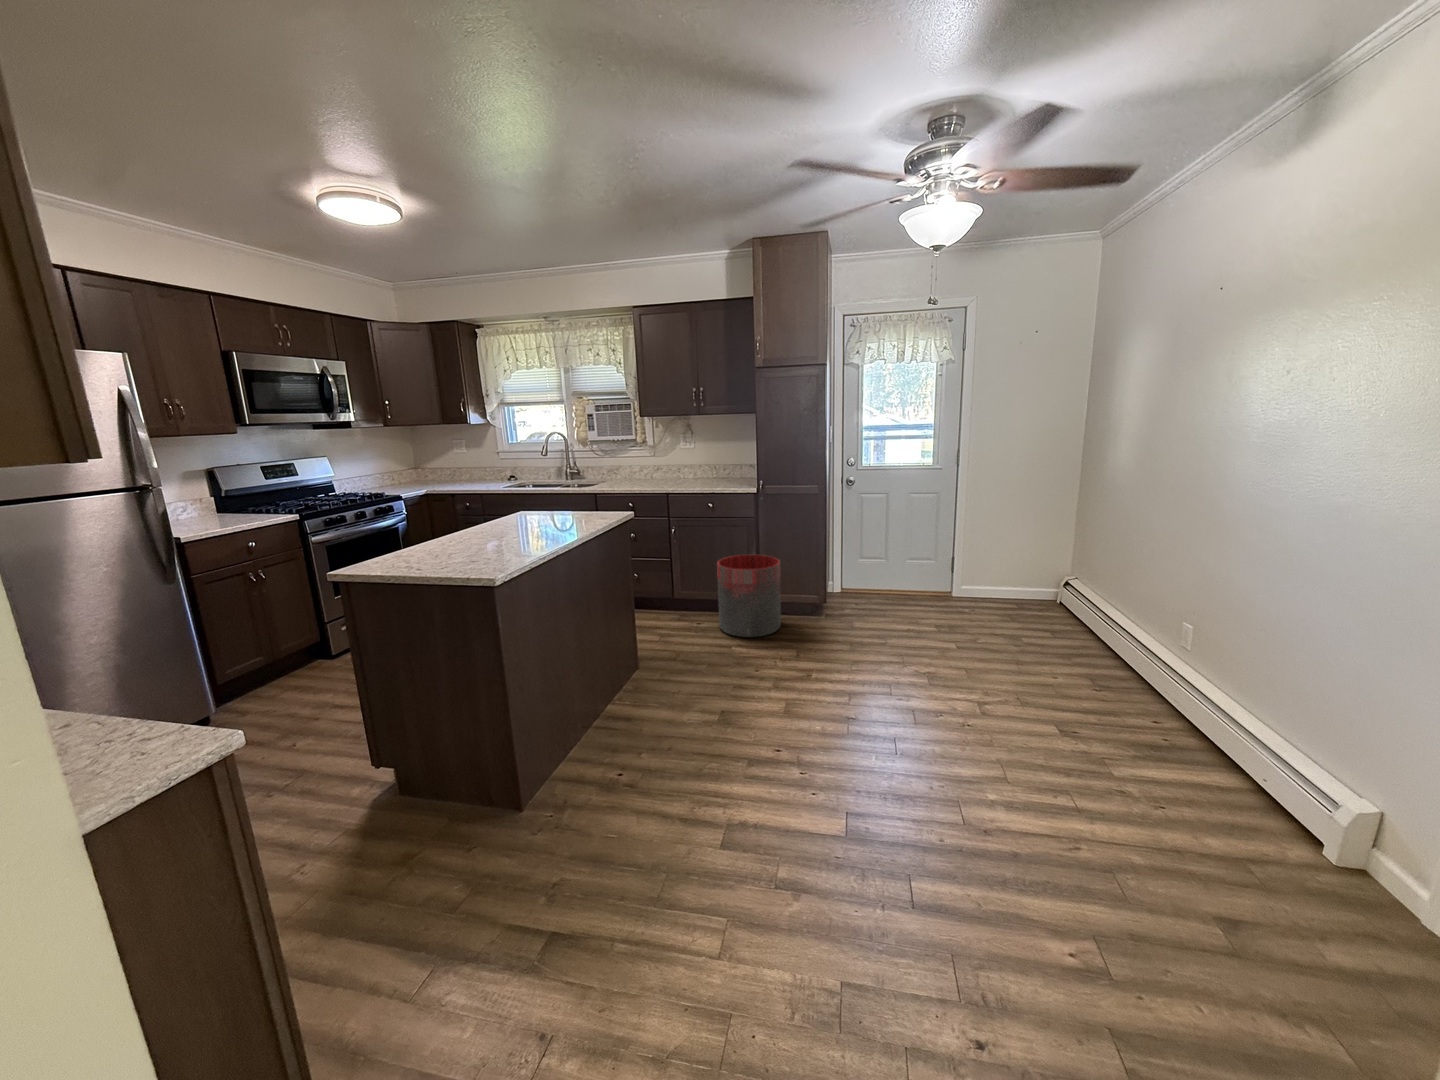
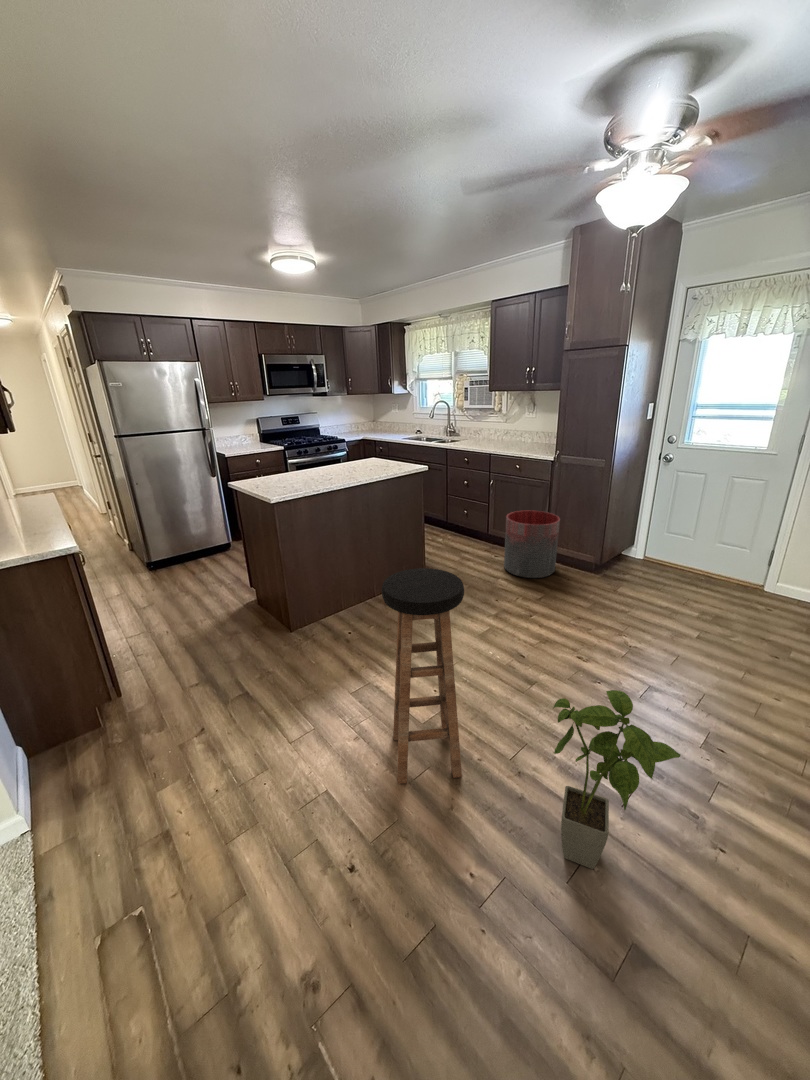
bar stool: none [830,606,954,915] -> present [382,568,464,784]
house plant: none [1065,667,1227,885] -> present [553,690,681,869]

